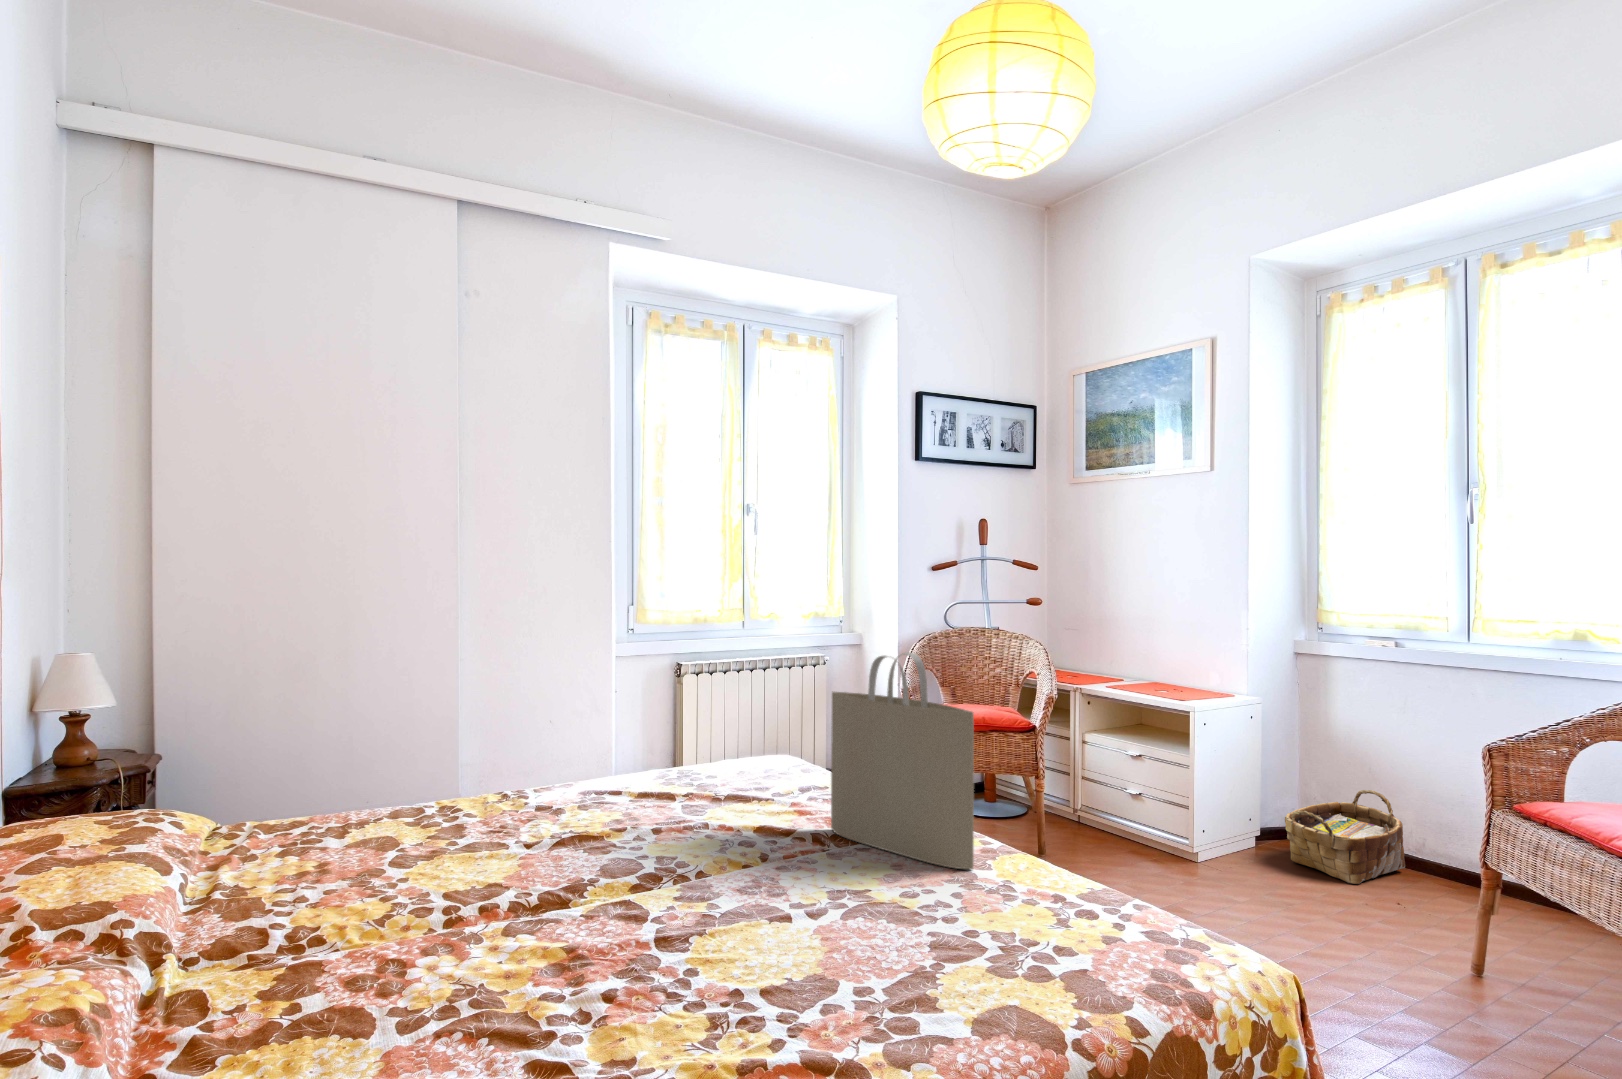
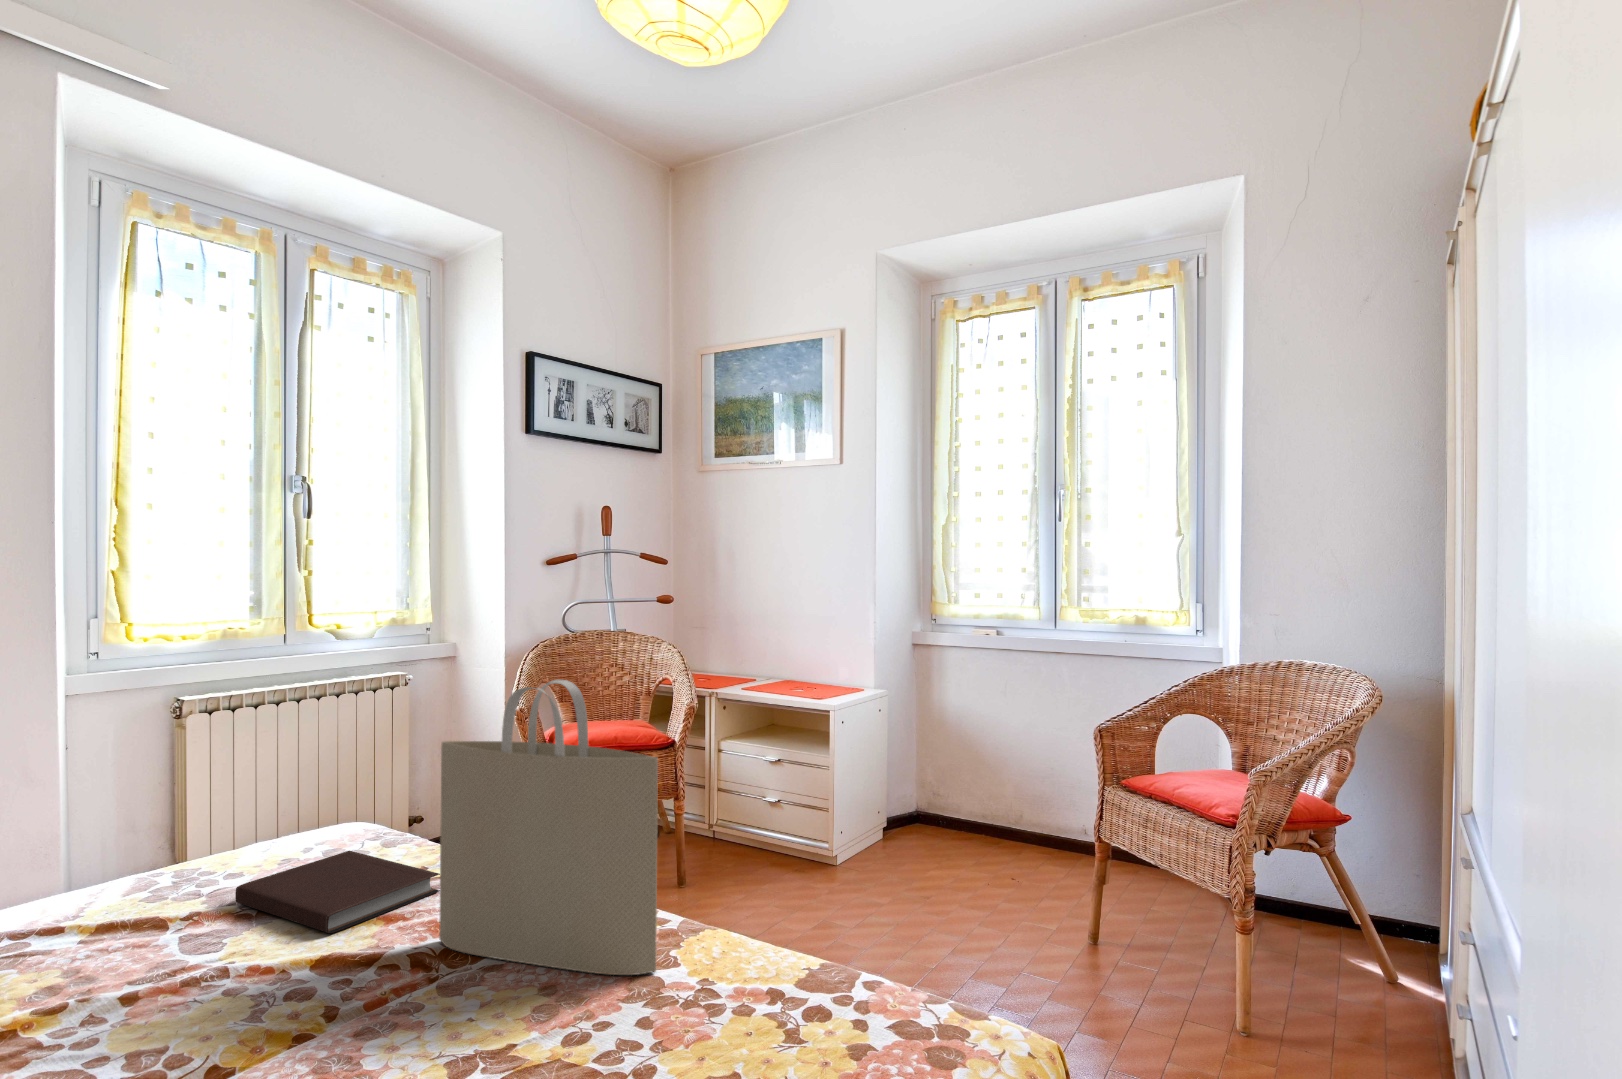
notebook: none [712,768,835,814] -> present [235,851,440,933]
woven basket: present [1285,790,1405,884] -> none [915,773,1014,868]

